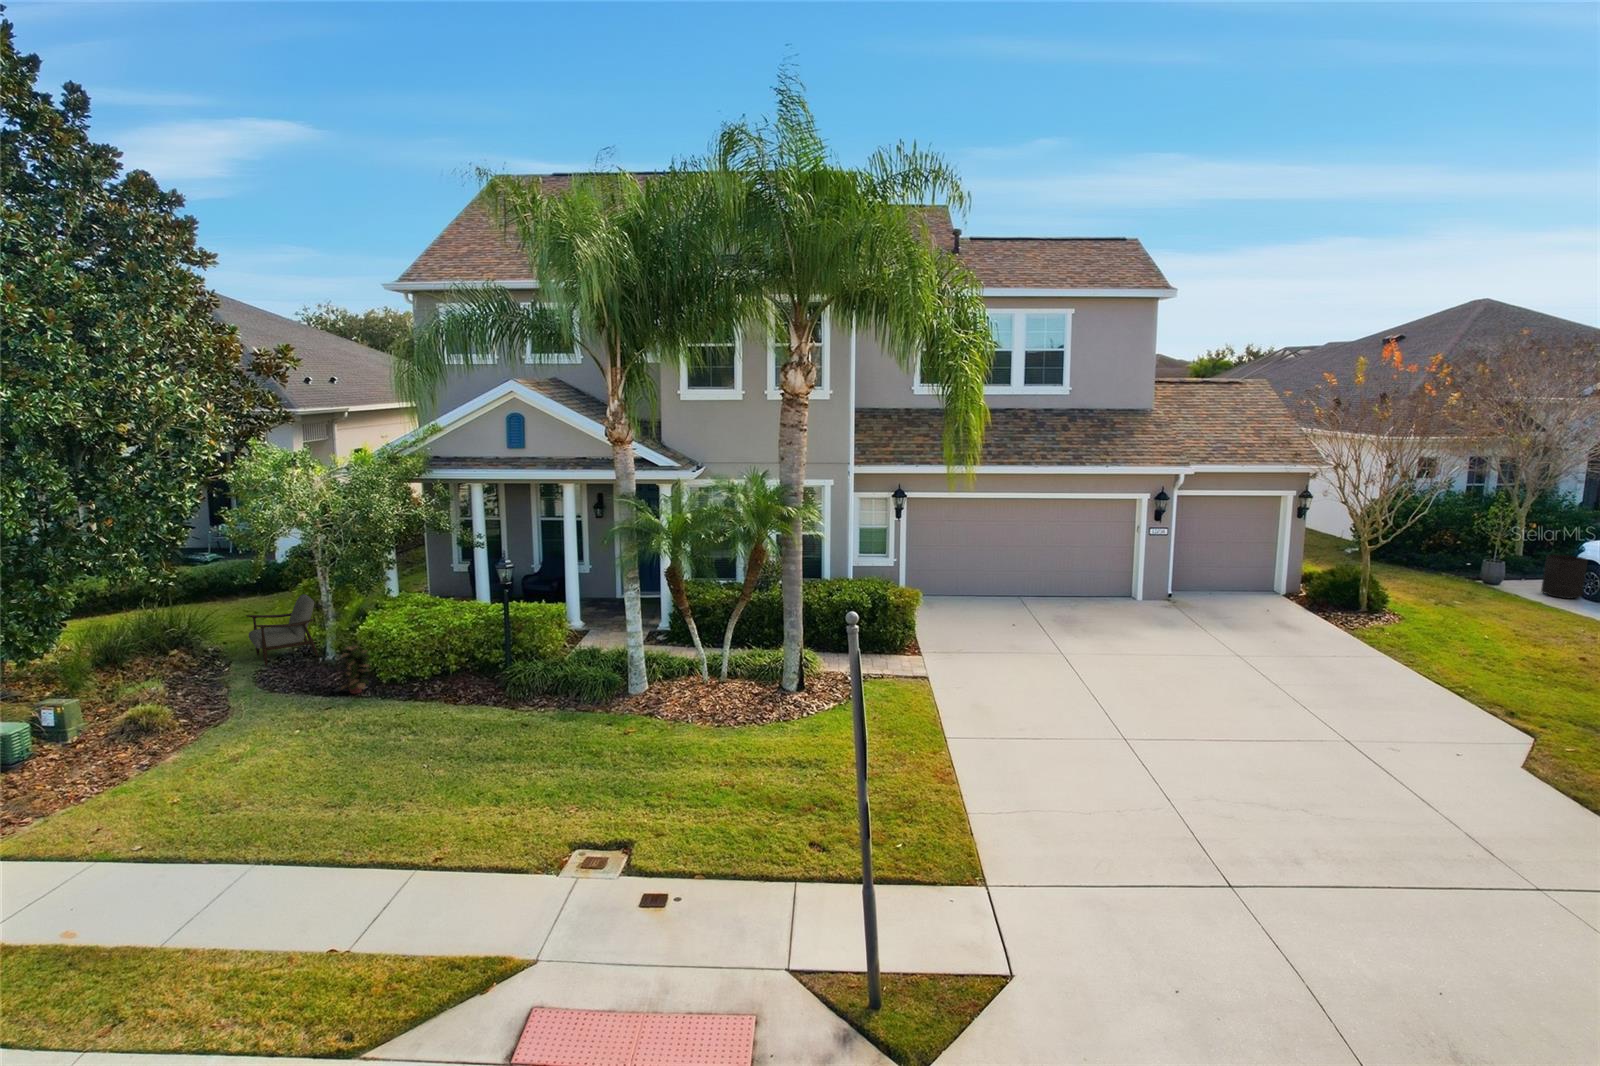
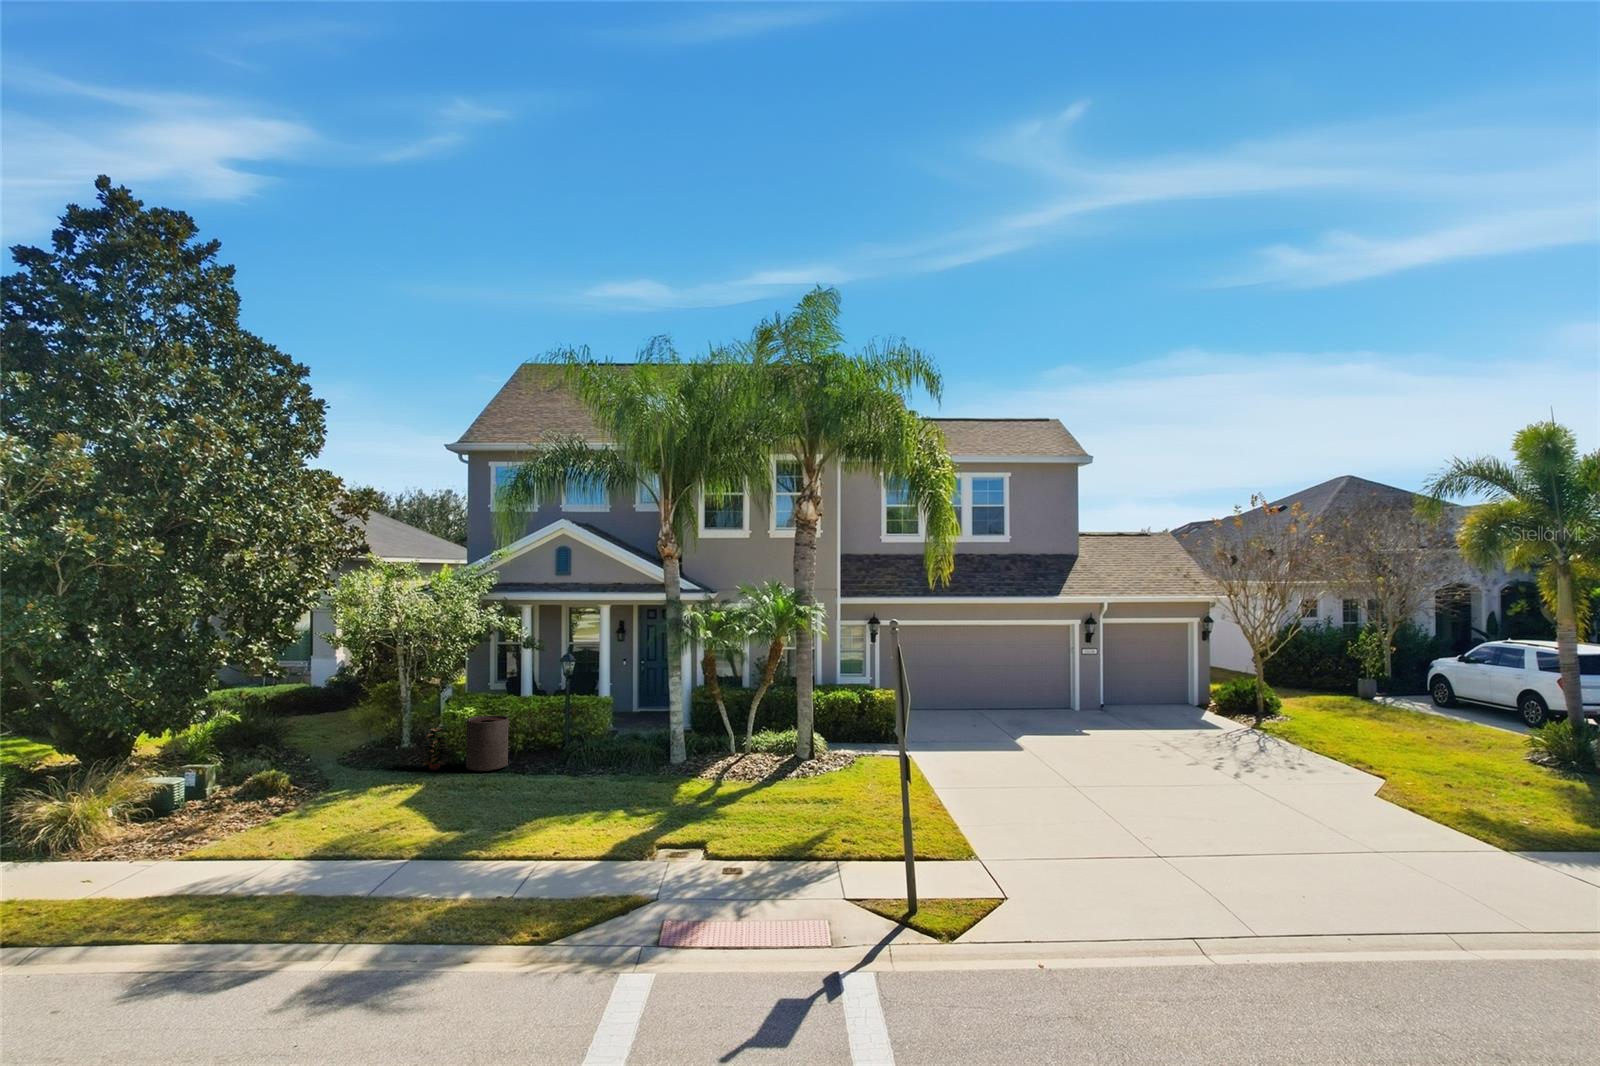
trash can: present [1541,554,1588,598] -> present [466,715,509,772]
chair: present [246,594,318,666] -> none [327,696,389,755]

